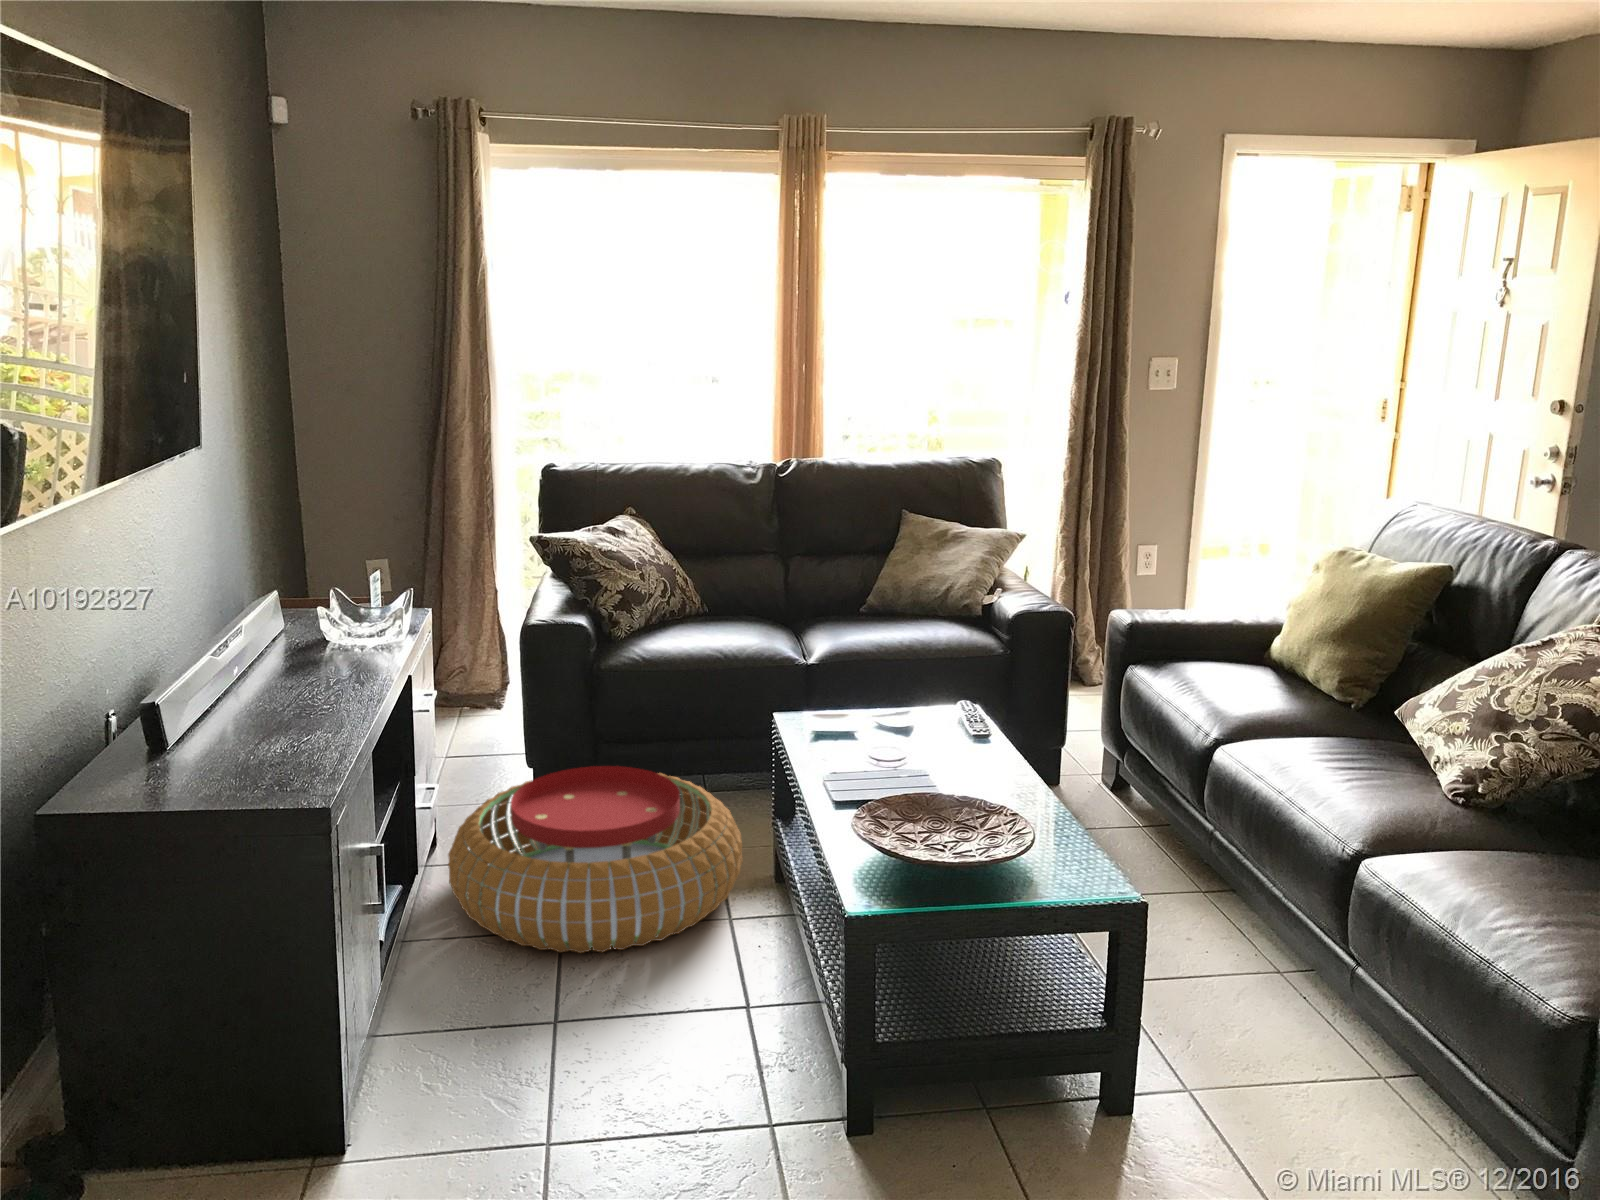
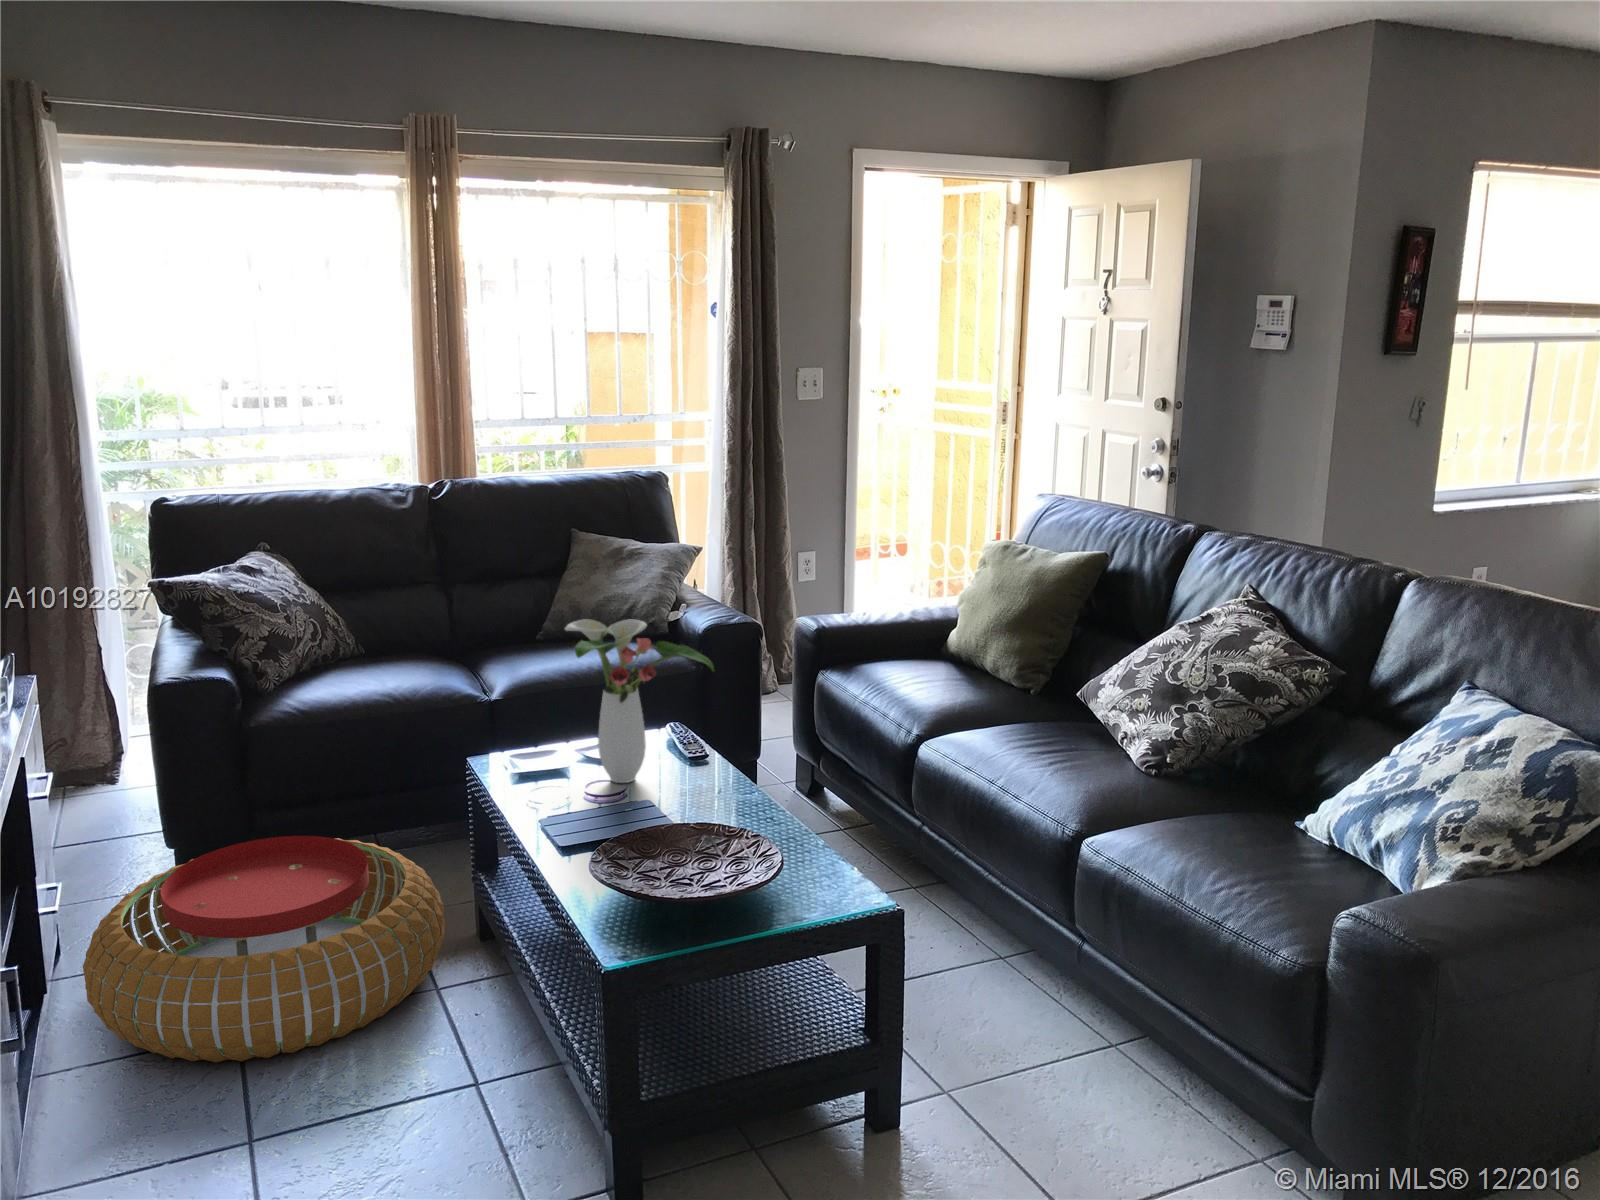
flower arrangement: none [862,595,999,751] -> present [565,619,714,783]

